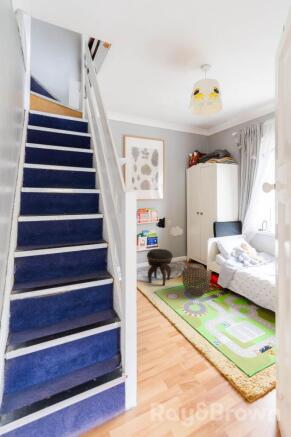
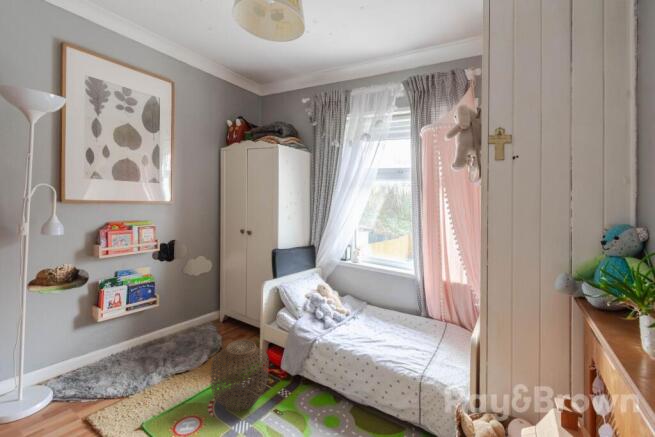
footstool: present [147,249,173,285] -> none [122,314,189,403]

